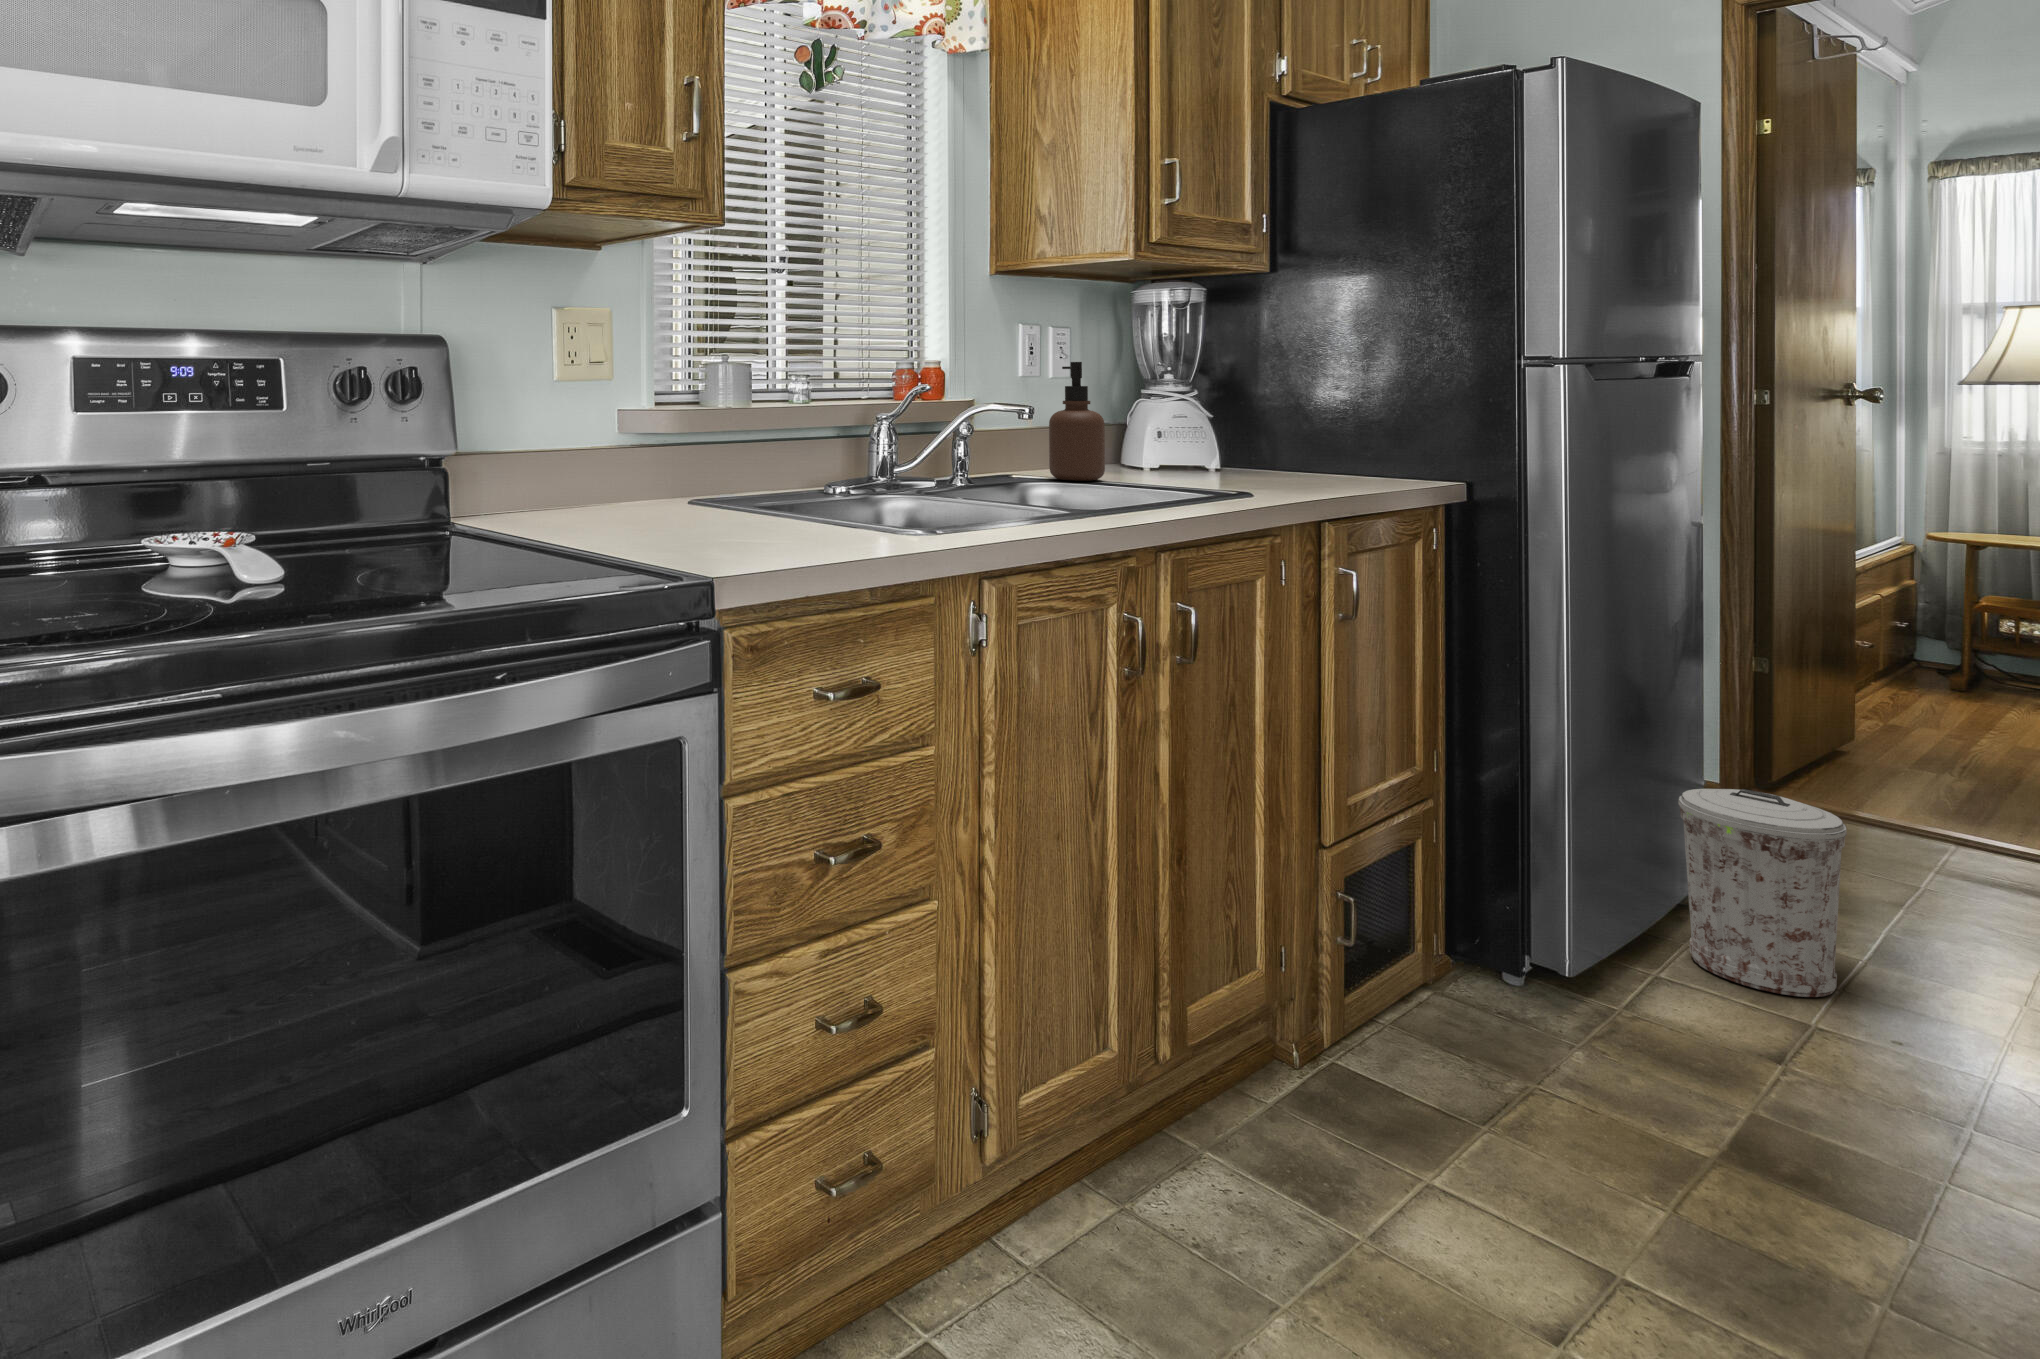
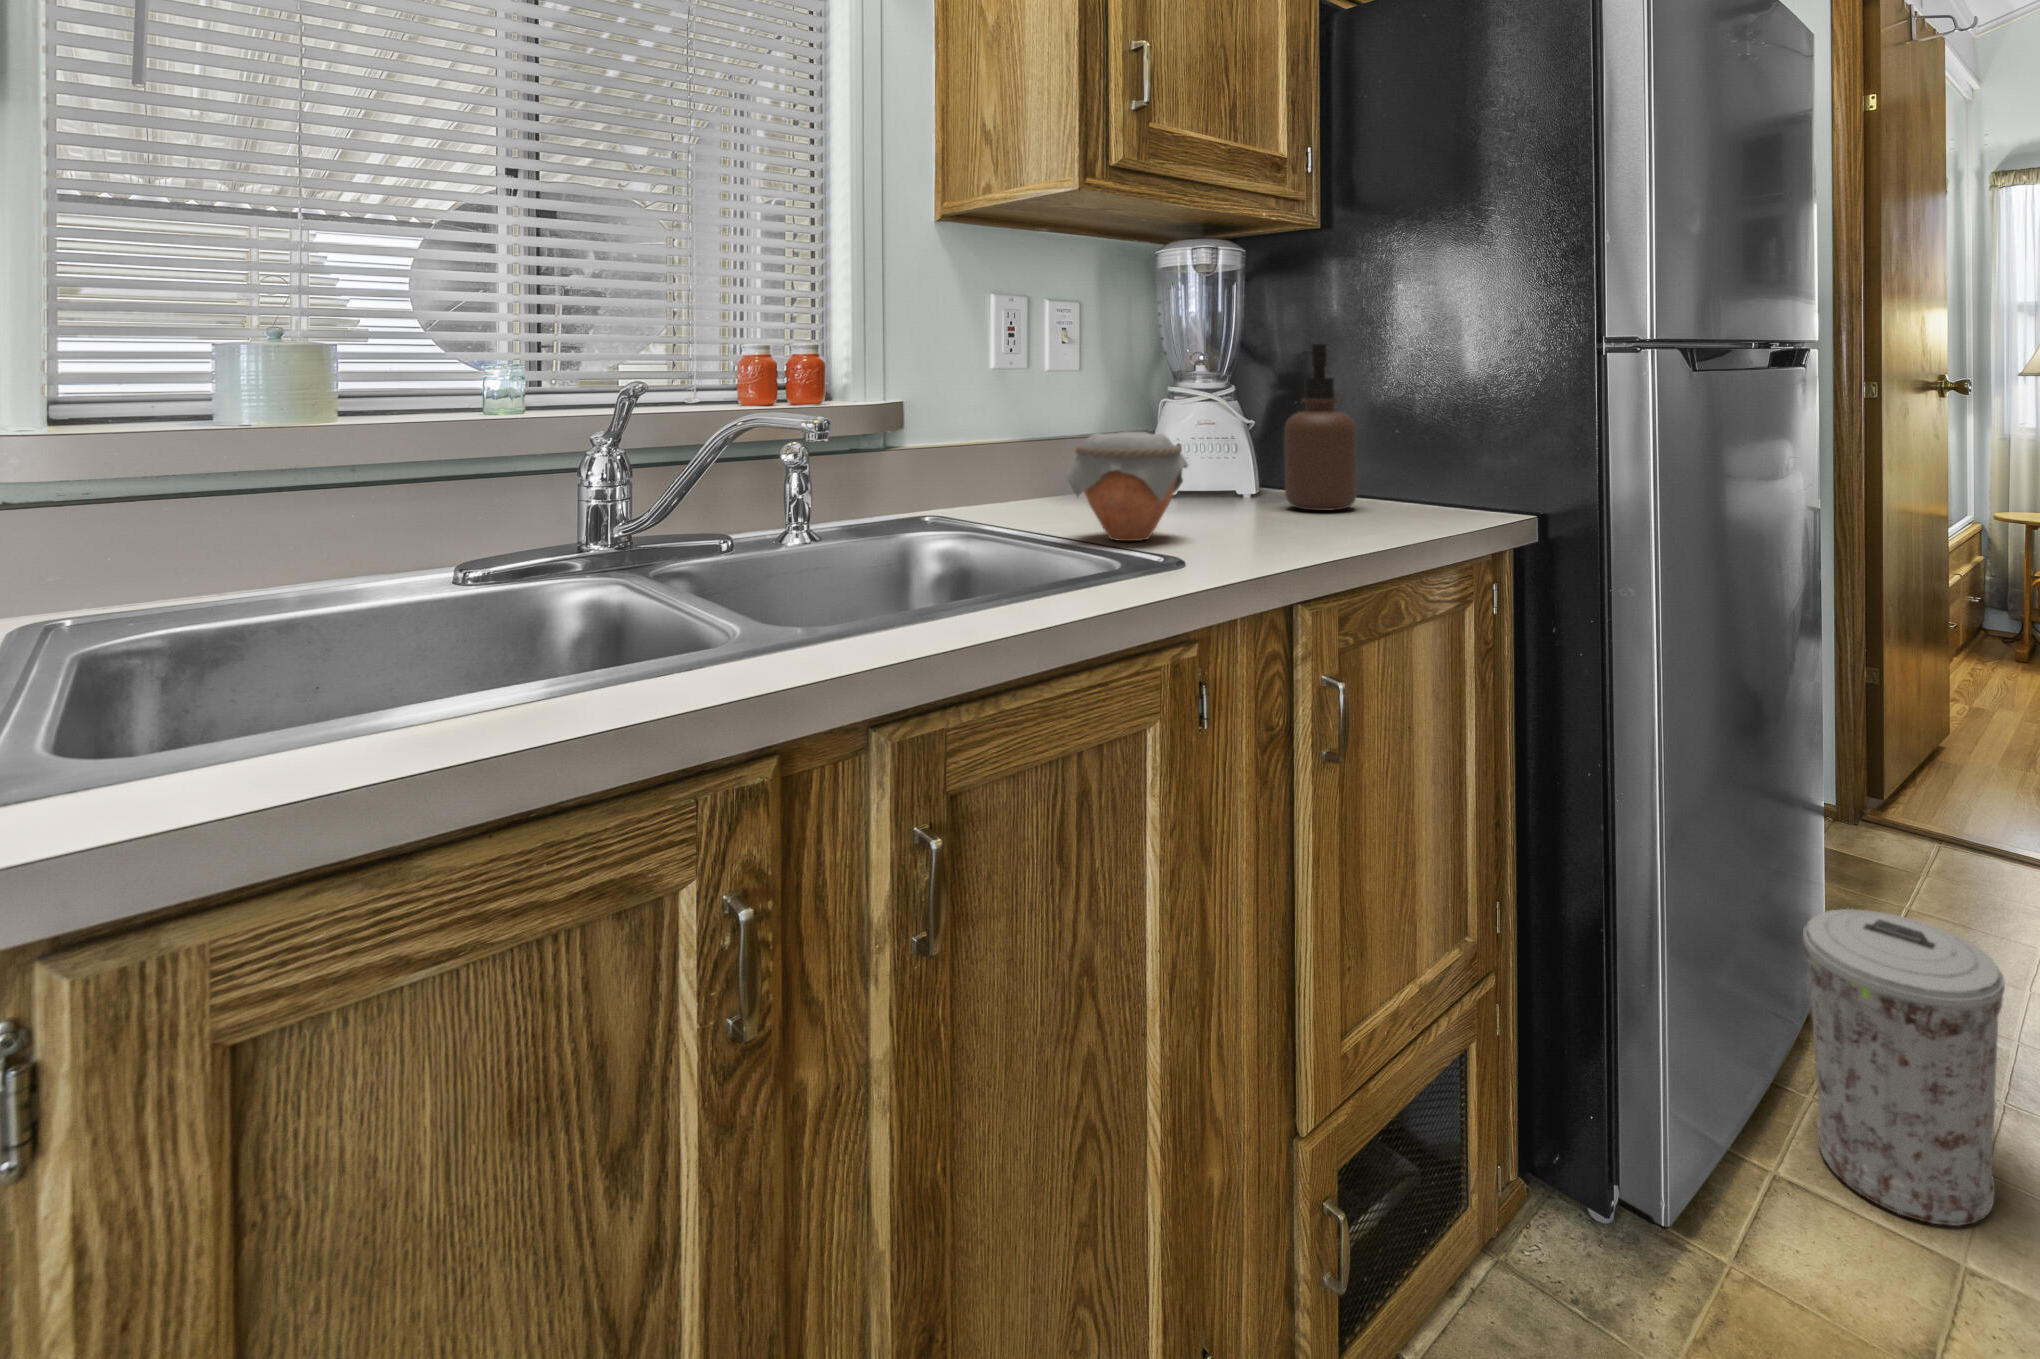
soap dispenser: present [1049,362,1105,481] -> present [1284,344,1357,511]
jar: none [1140,419,1223,489] -> present [1066,431,1188,541]

